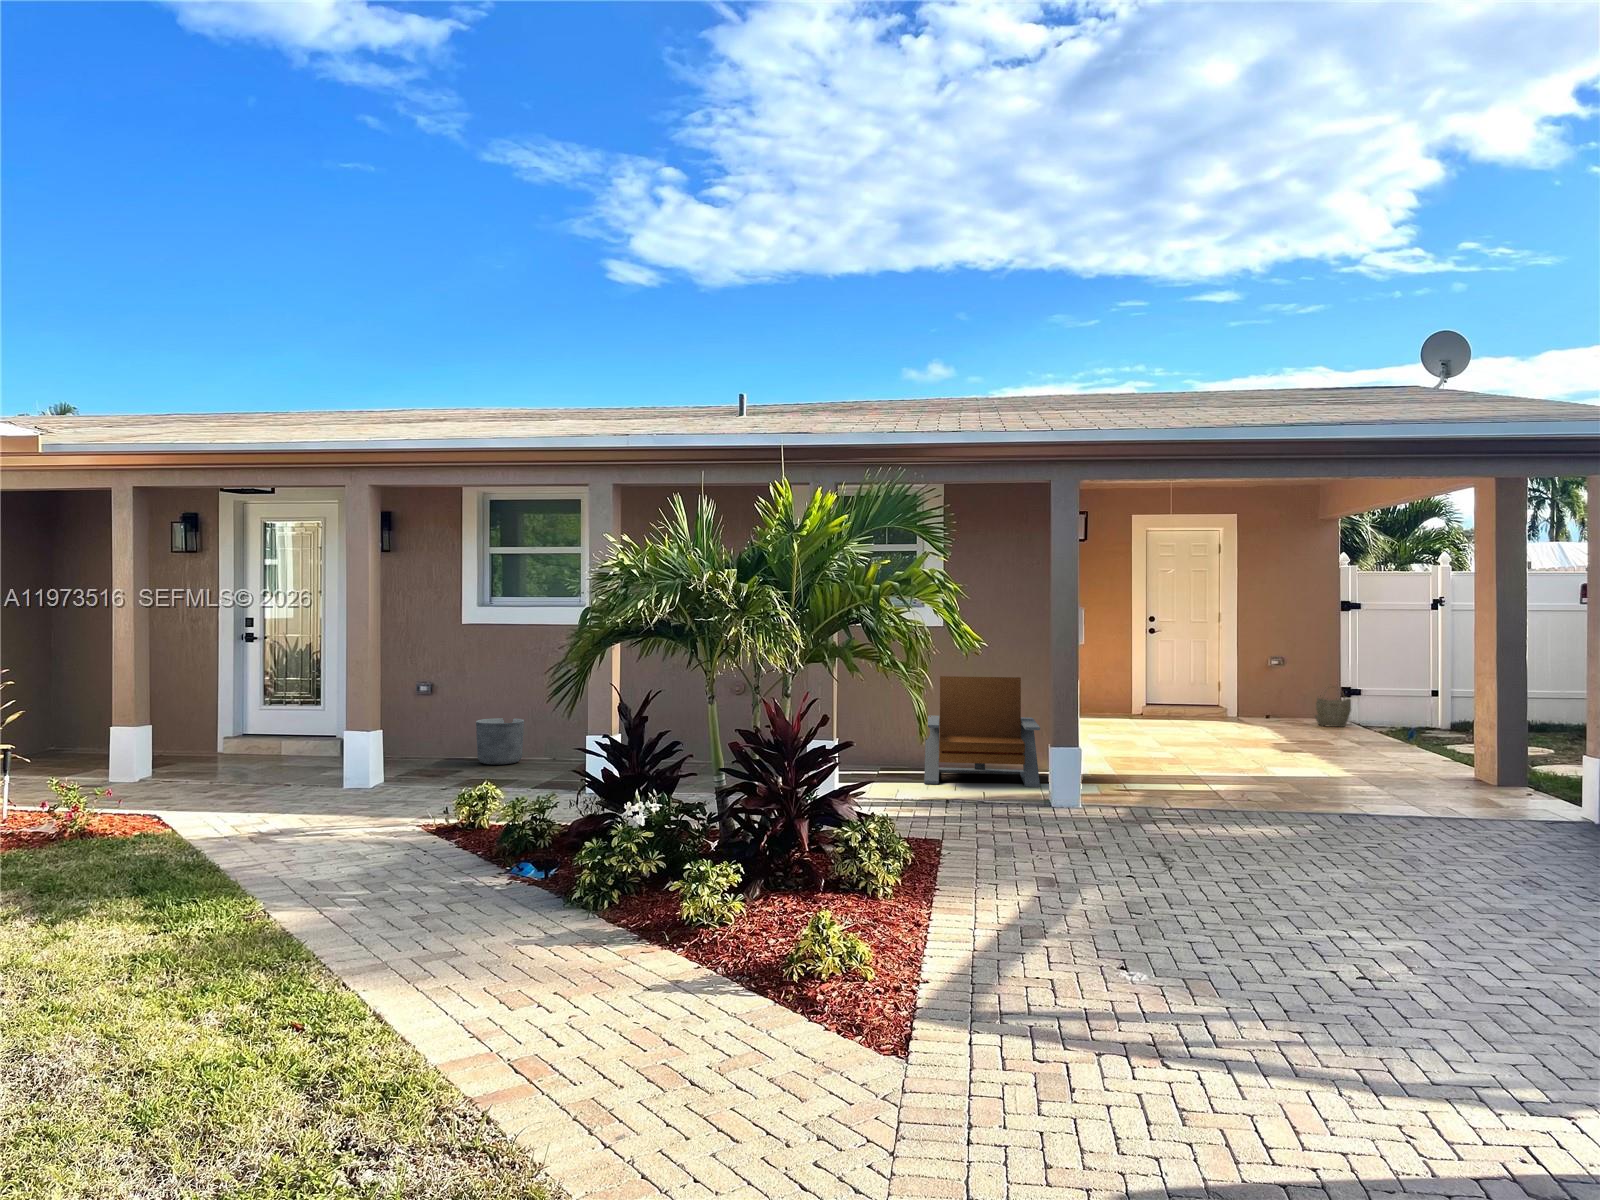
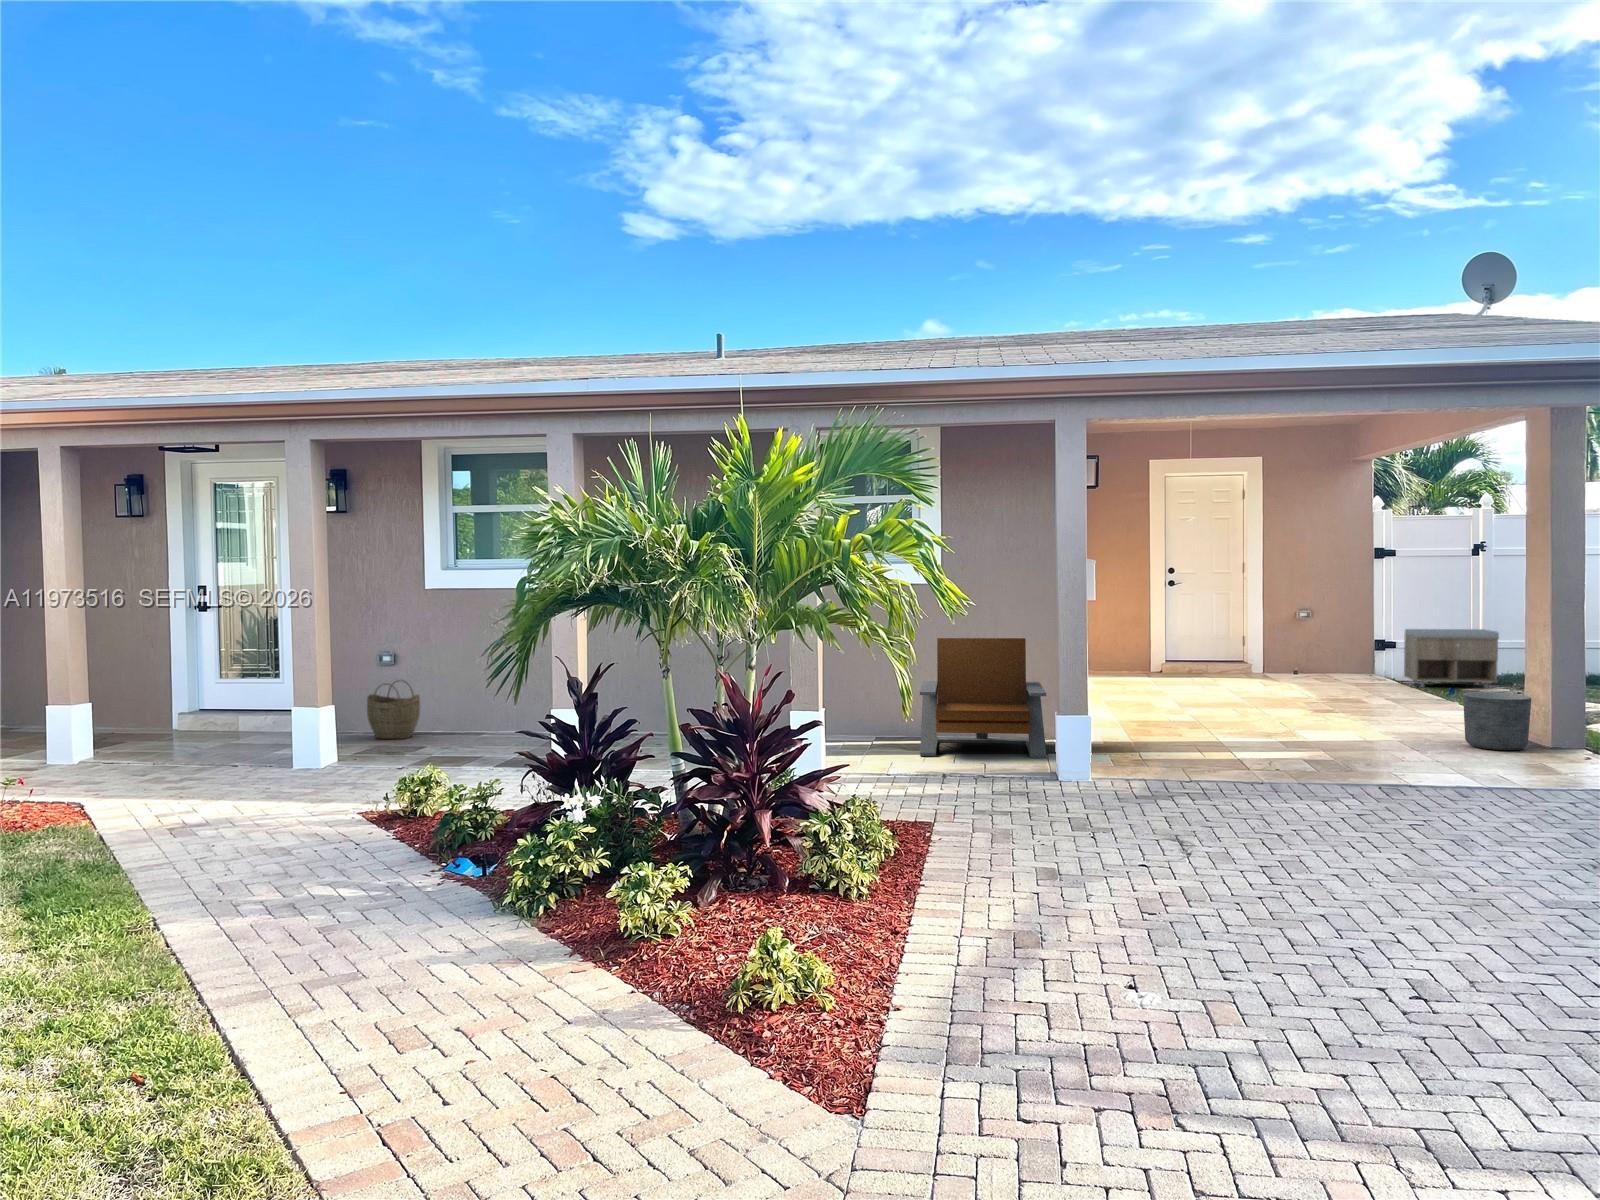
storage bench: none [1368,676,1454,732] -> present [1404,629,1499,688]
woven basket: present [1315,689,1351,727] -> present [367,680,420,739]
planter: present [476,718,524,765] -> present [1463,692,1531,750]

